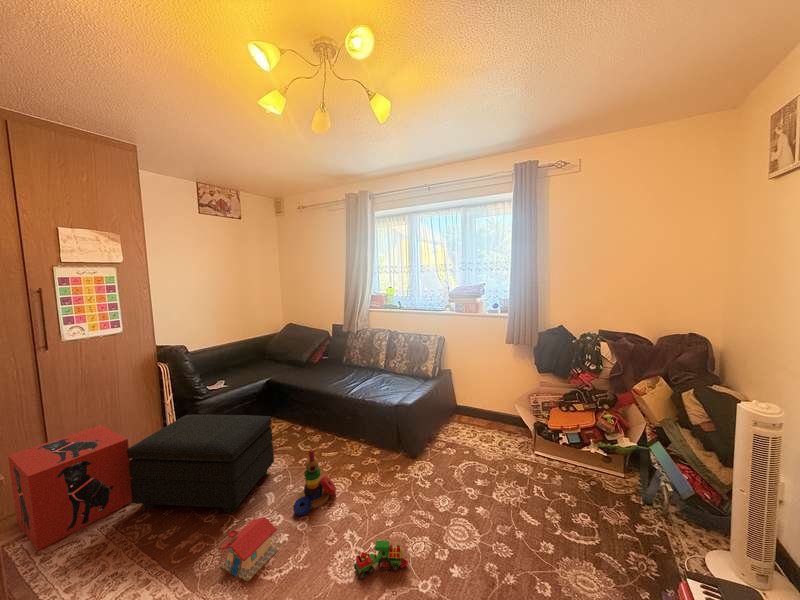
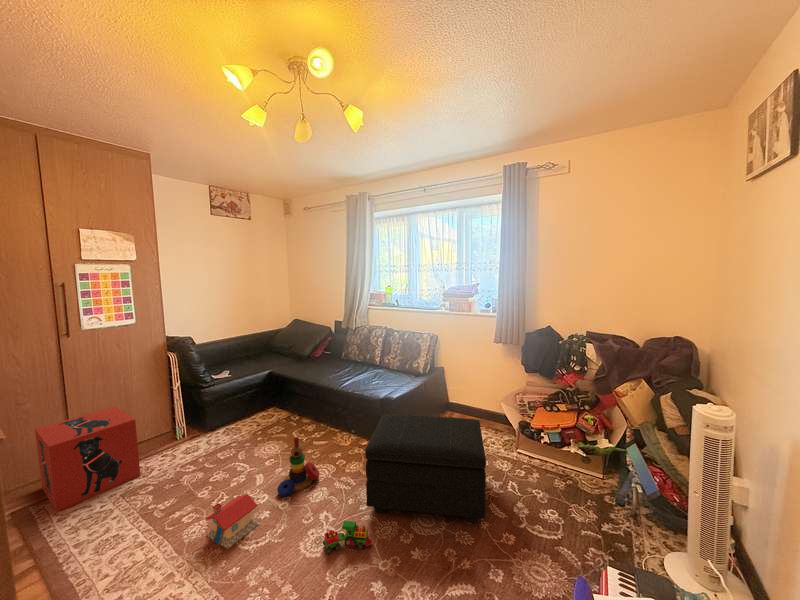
footstool: present [127,414,274,513] -> present [365,414,486,523]

